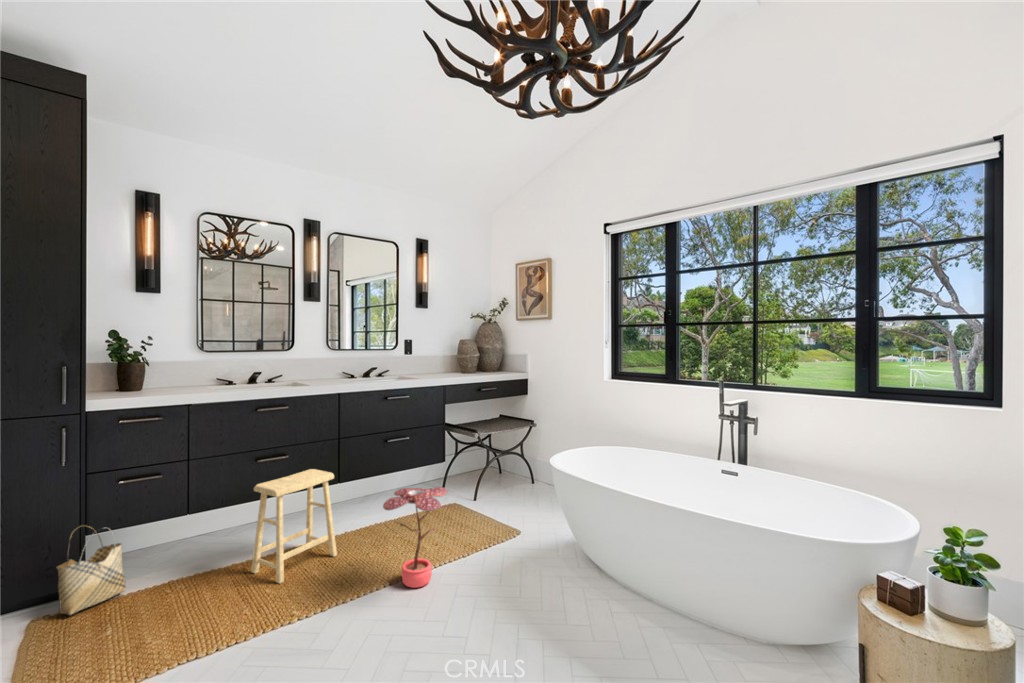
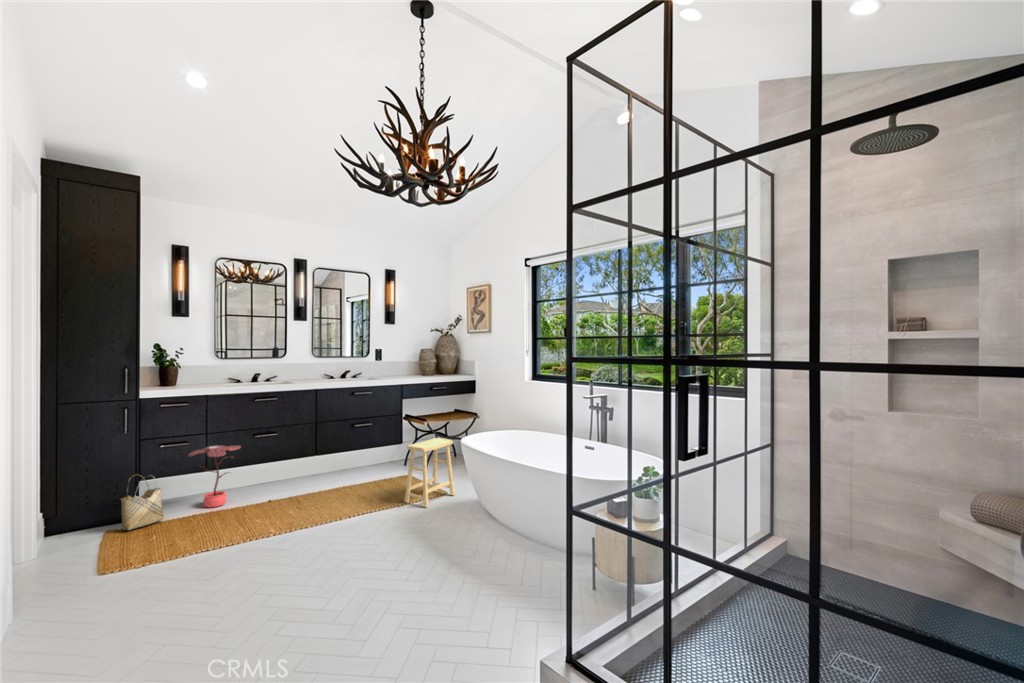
footstool: present [251,469,337,584] -> present [405,438,455,508]
potted plant: present [383,487,447,588] -> present [188,445,241,508]

